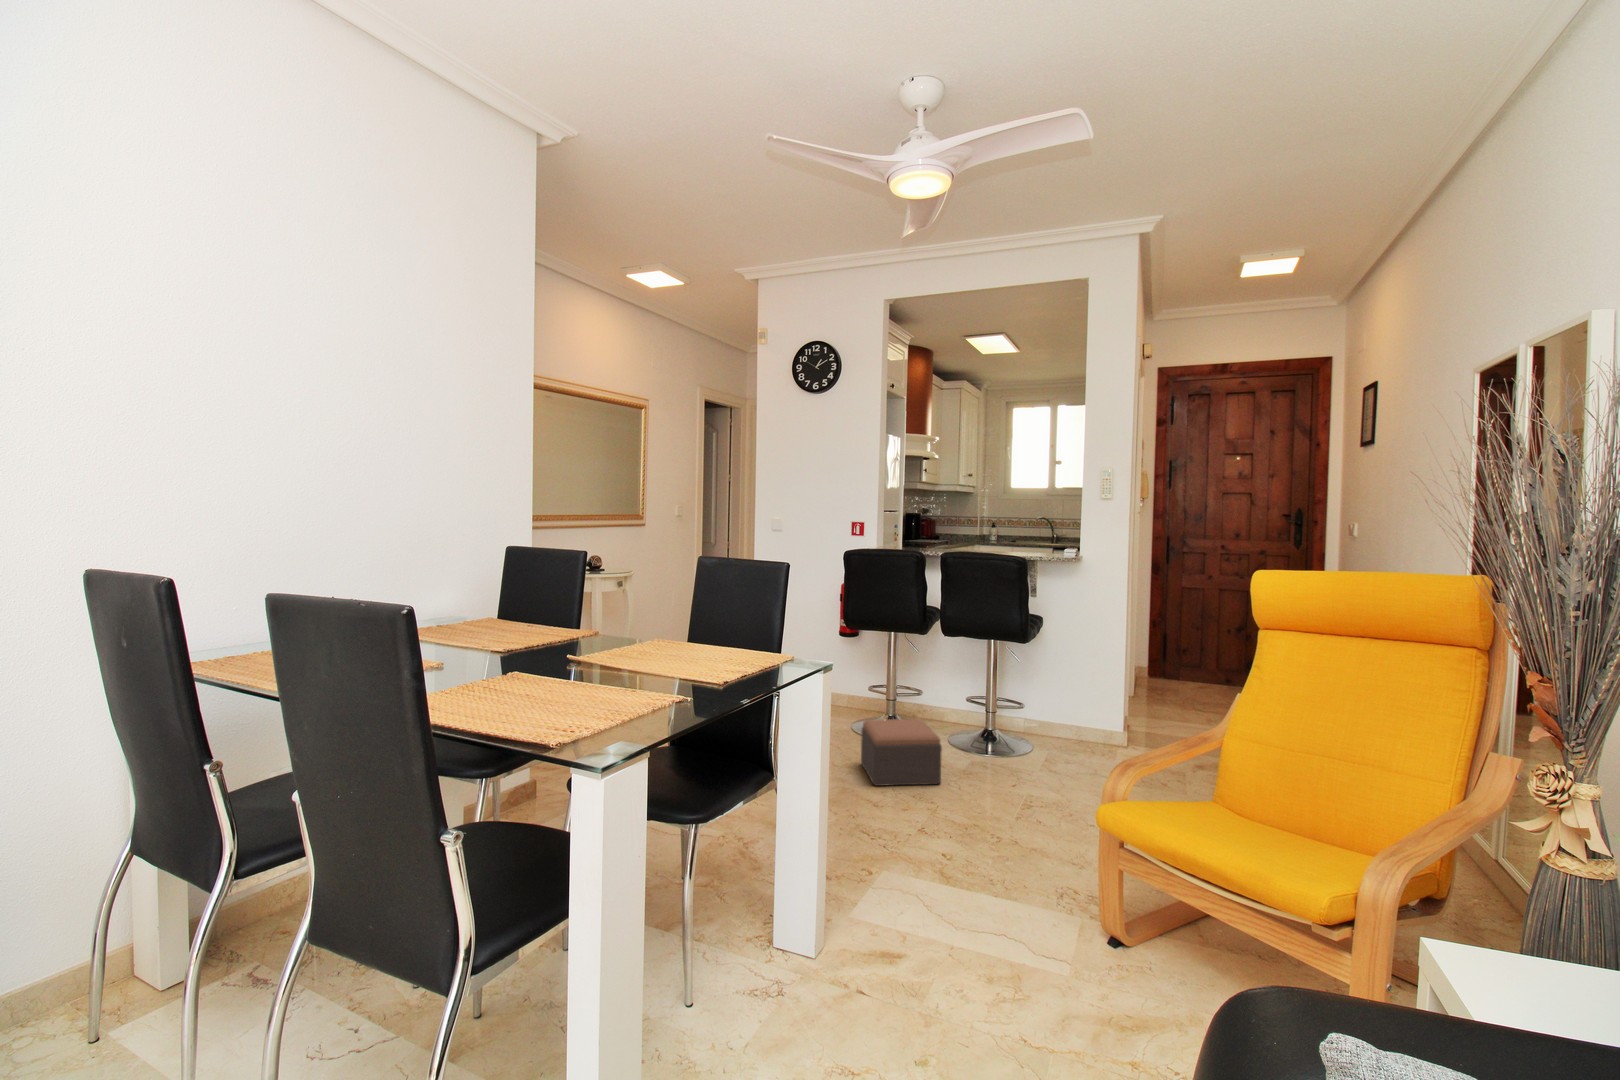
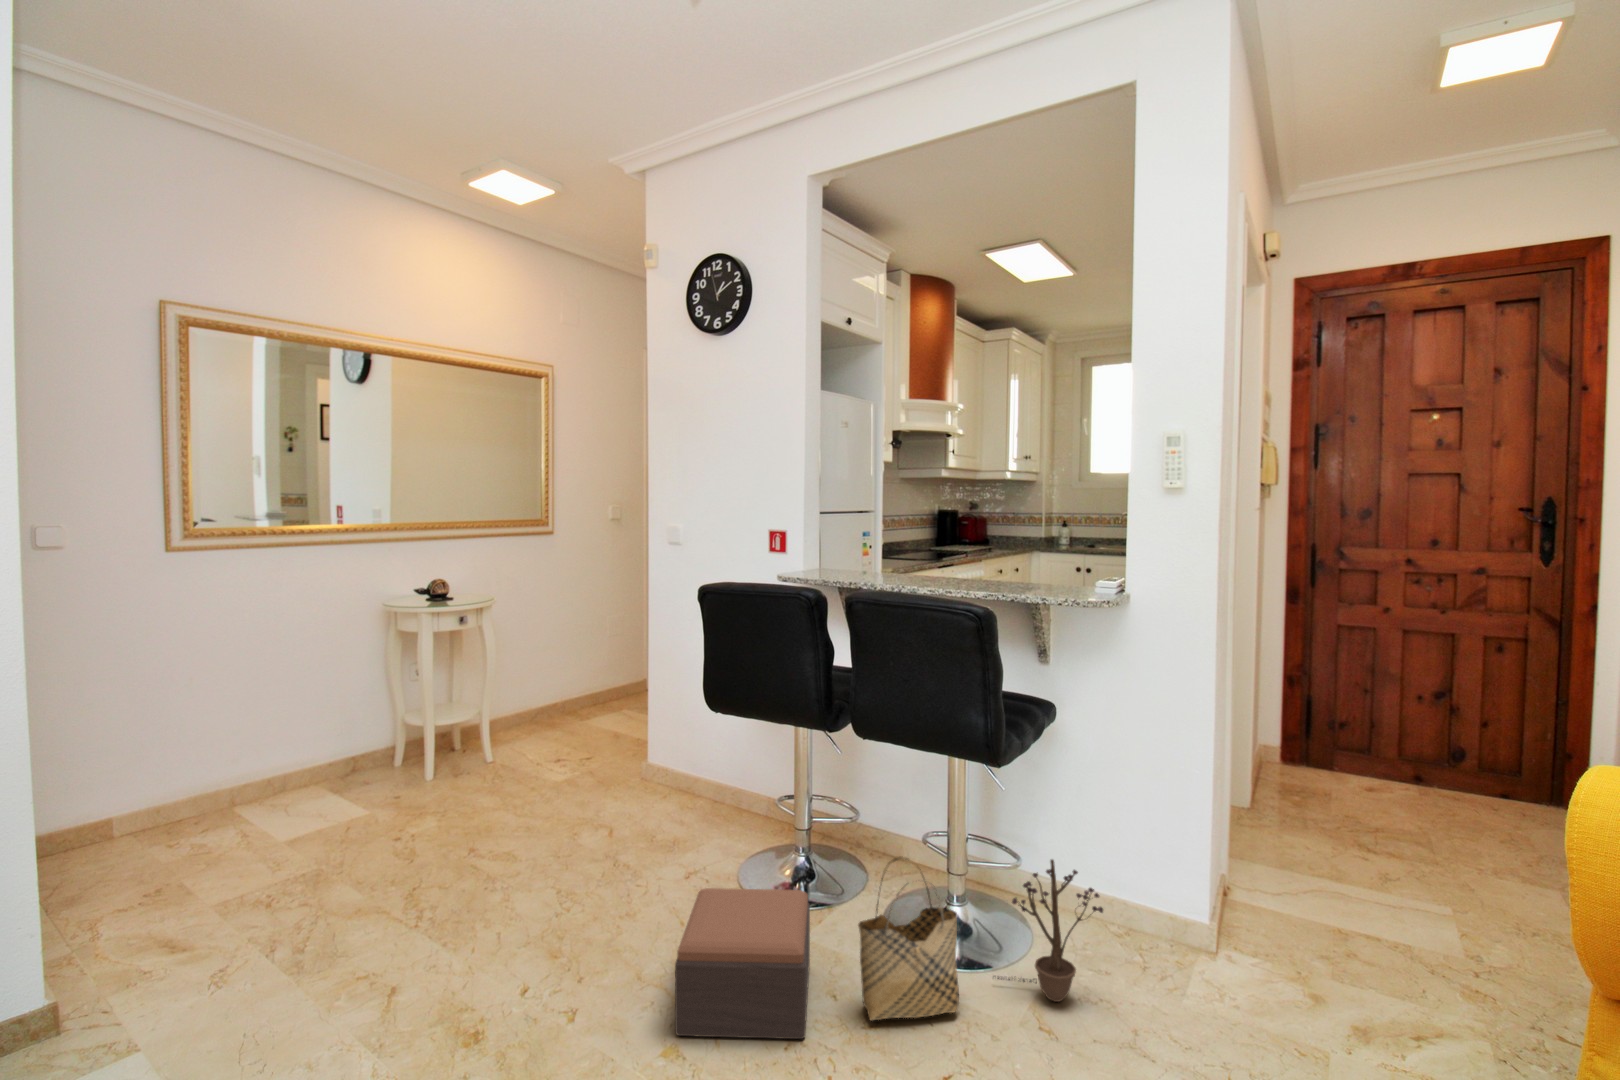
decorative plant: none [1023,694,1082,769] -> present [997,860,1103,1002]
woven basket: none [961,695,1012,776] -> present [858,857,959,1021]

